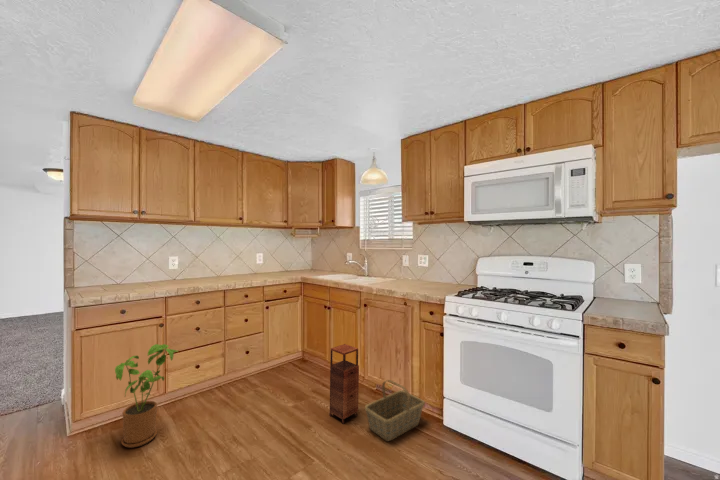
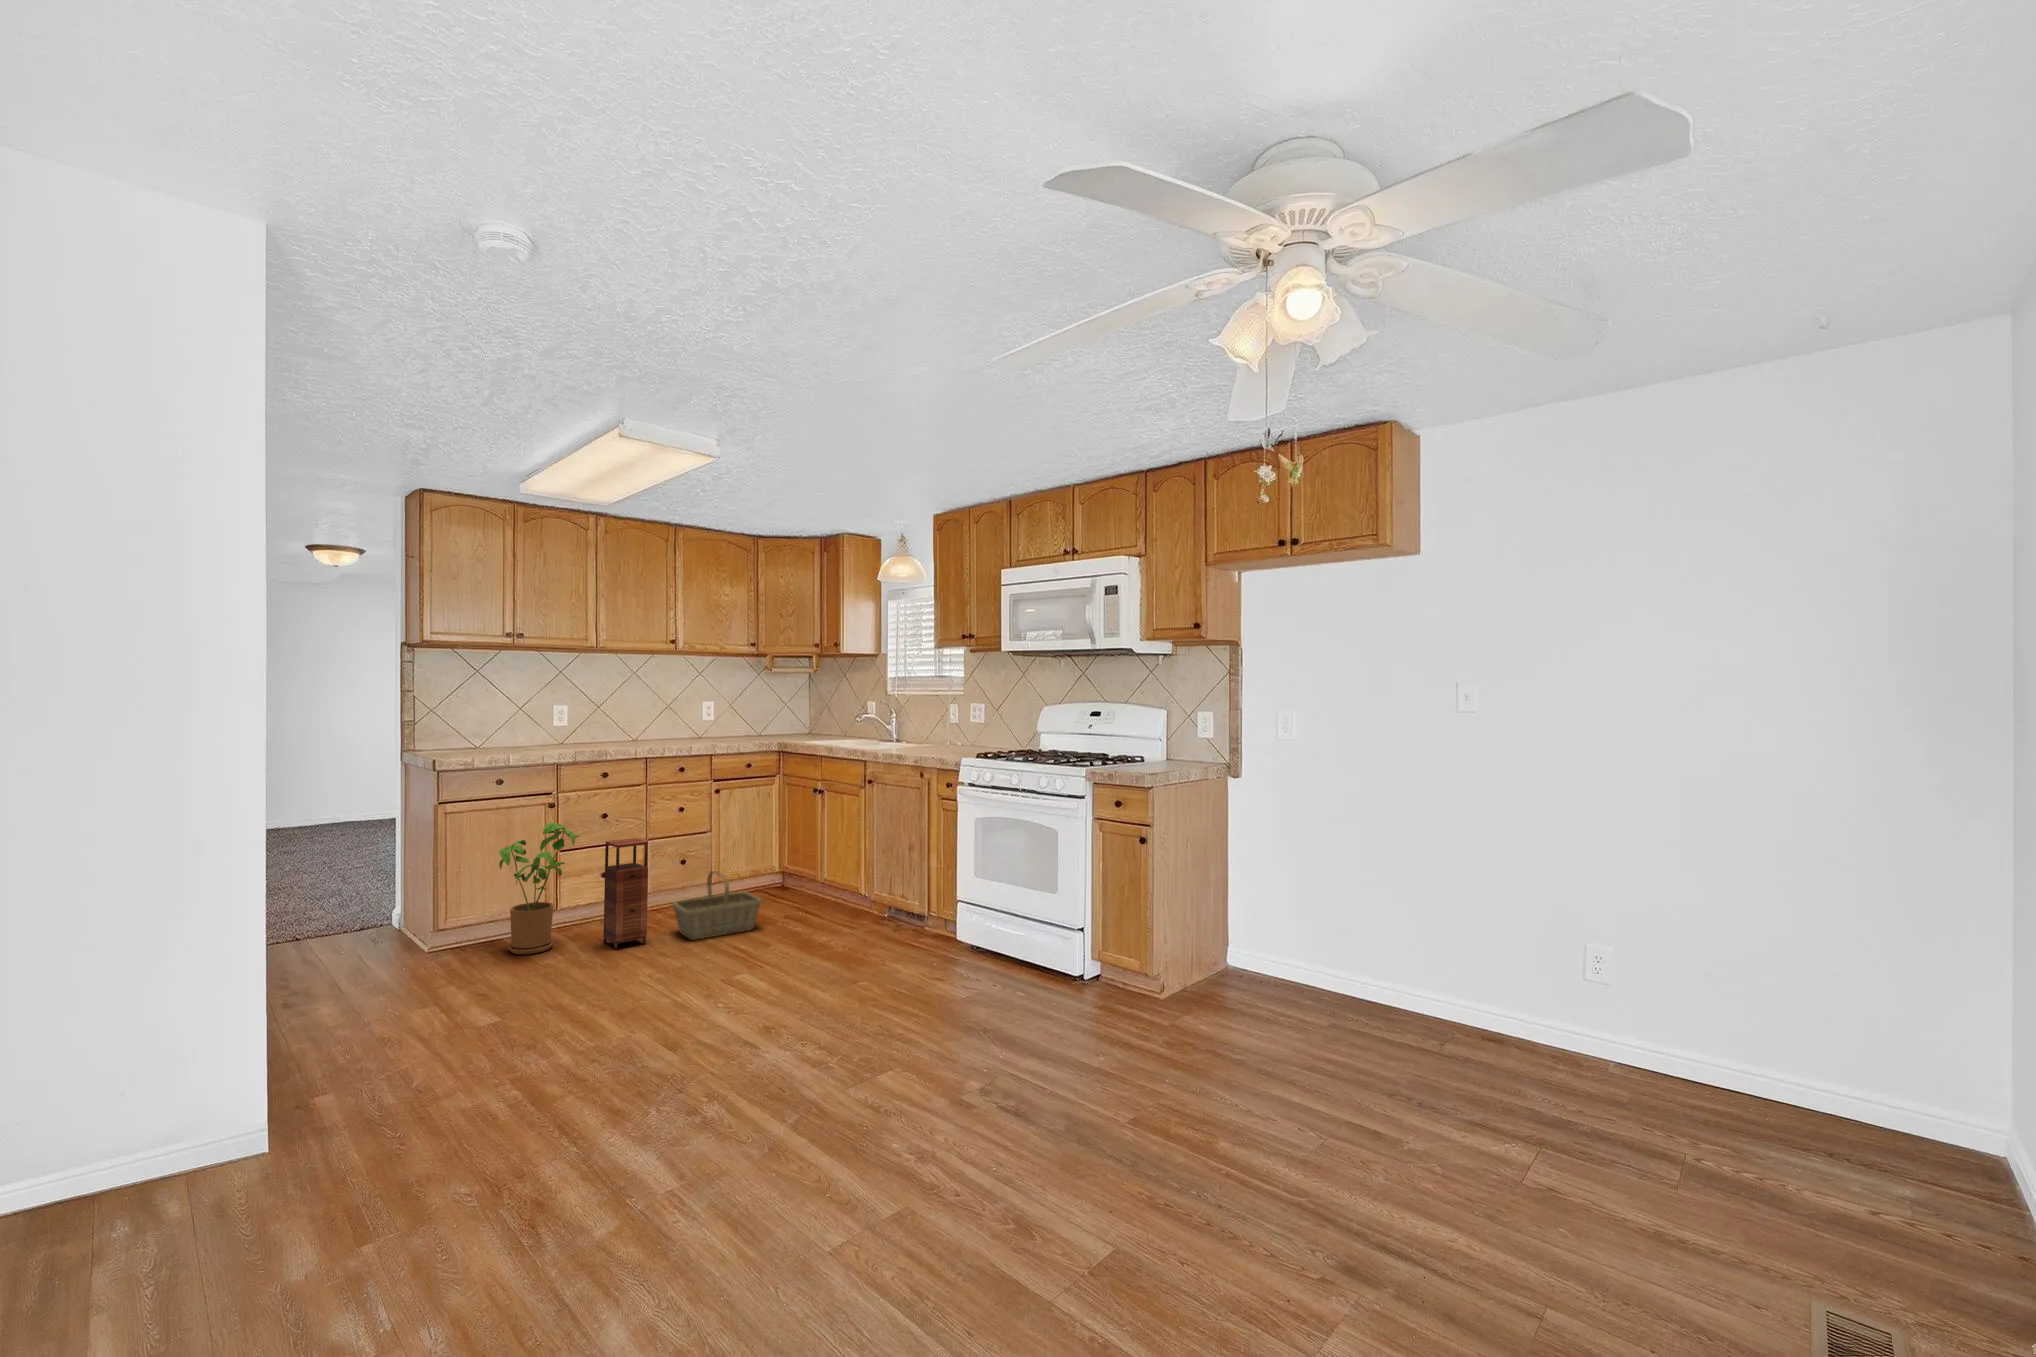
storage cabinet: present [330,344,359,424] -> present [603,838,648,950]
basket: present [365,380,425,441] -> present [672,871,762,940]

